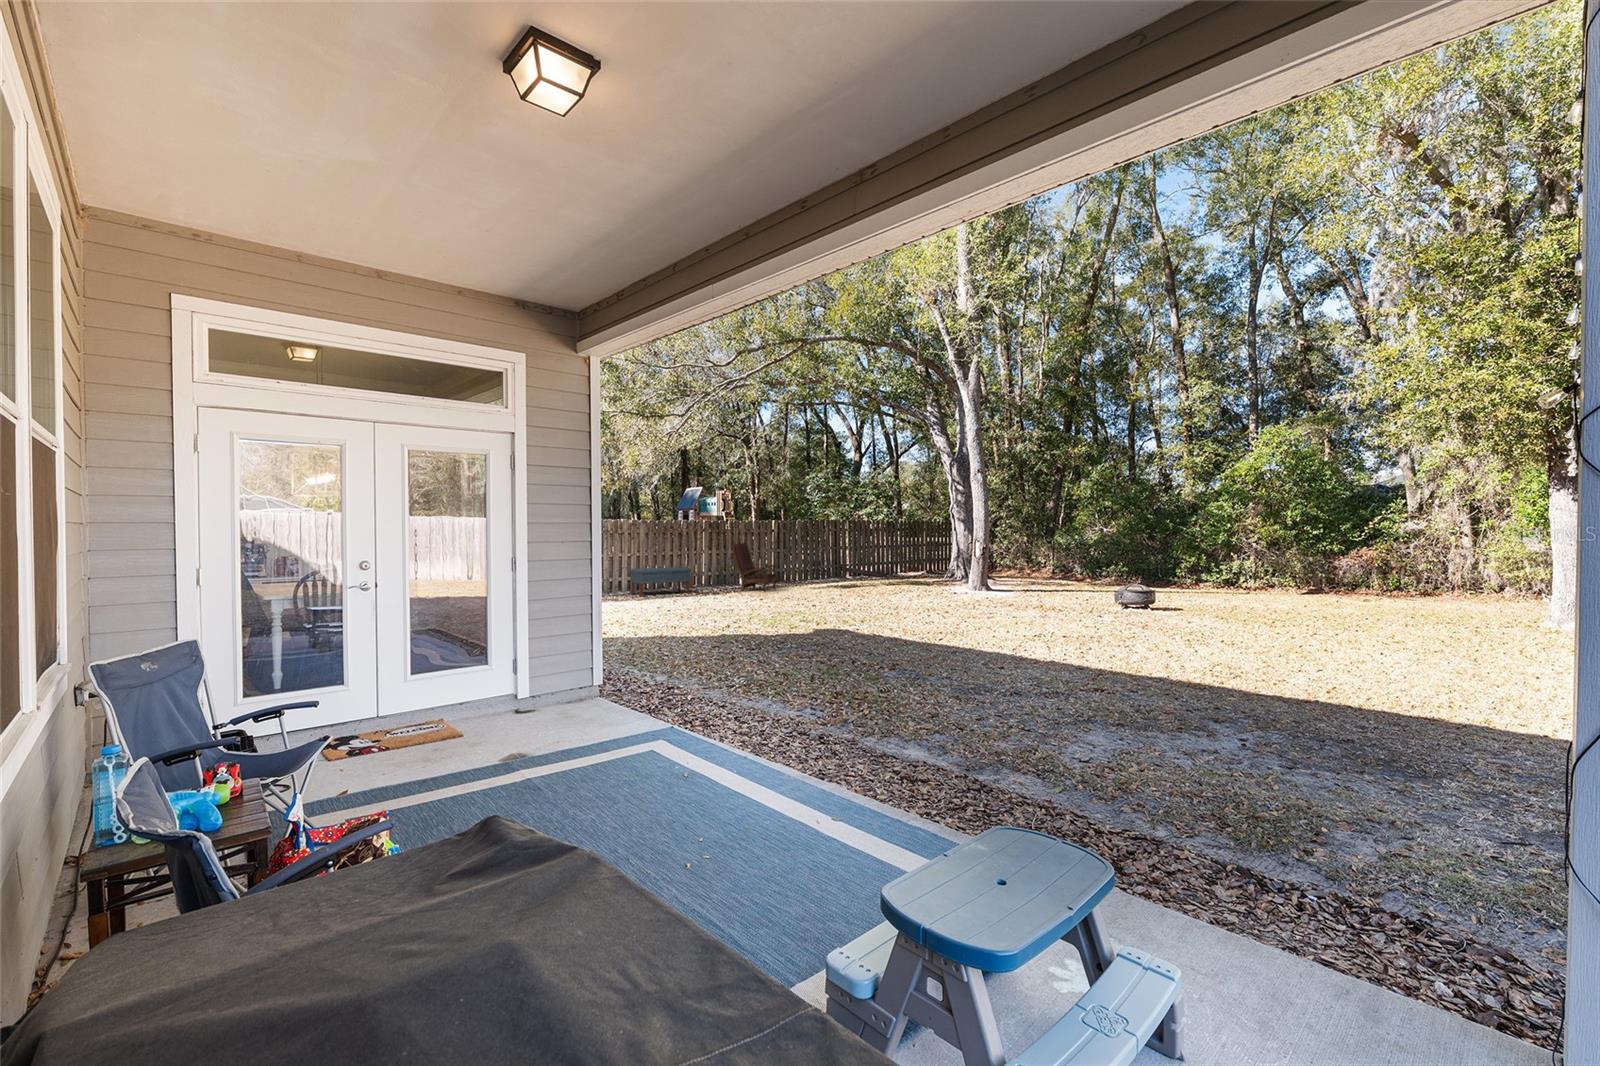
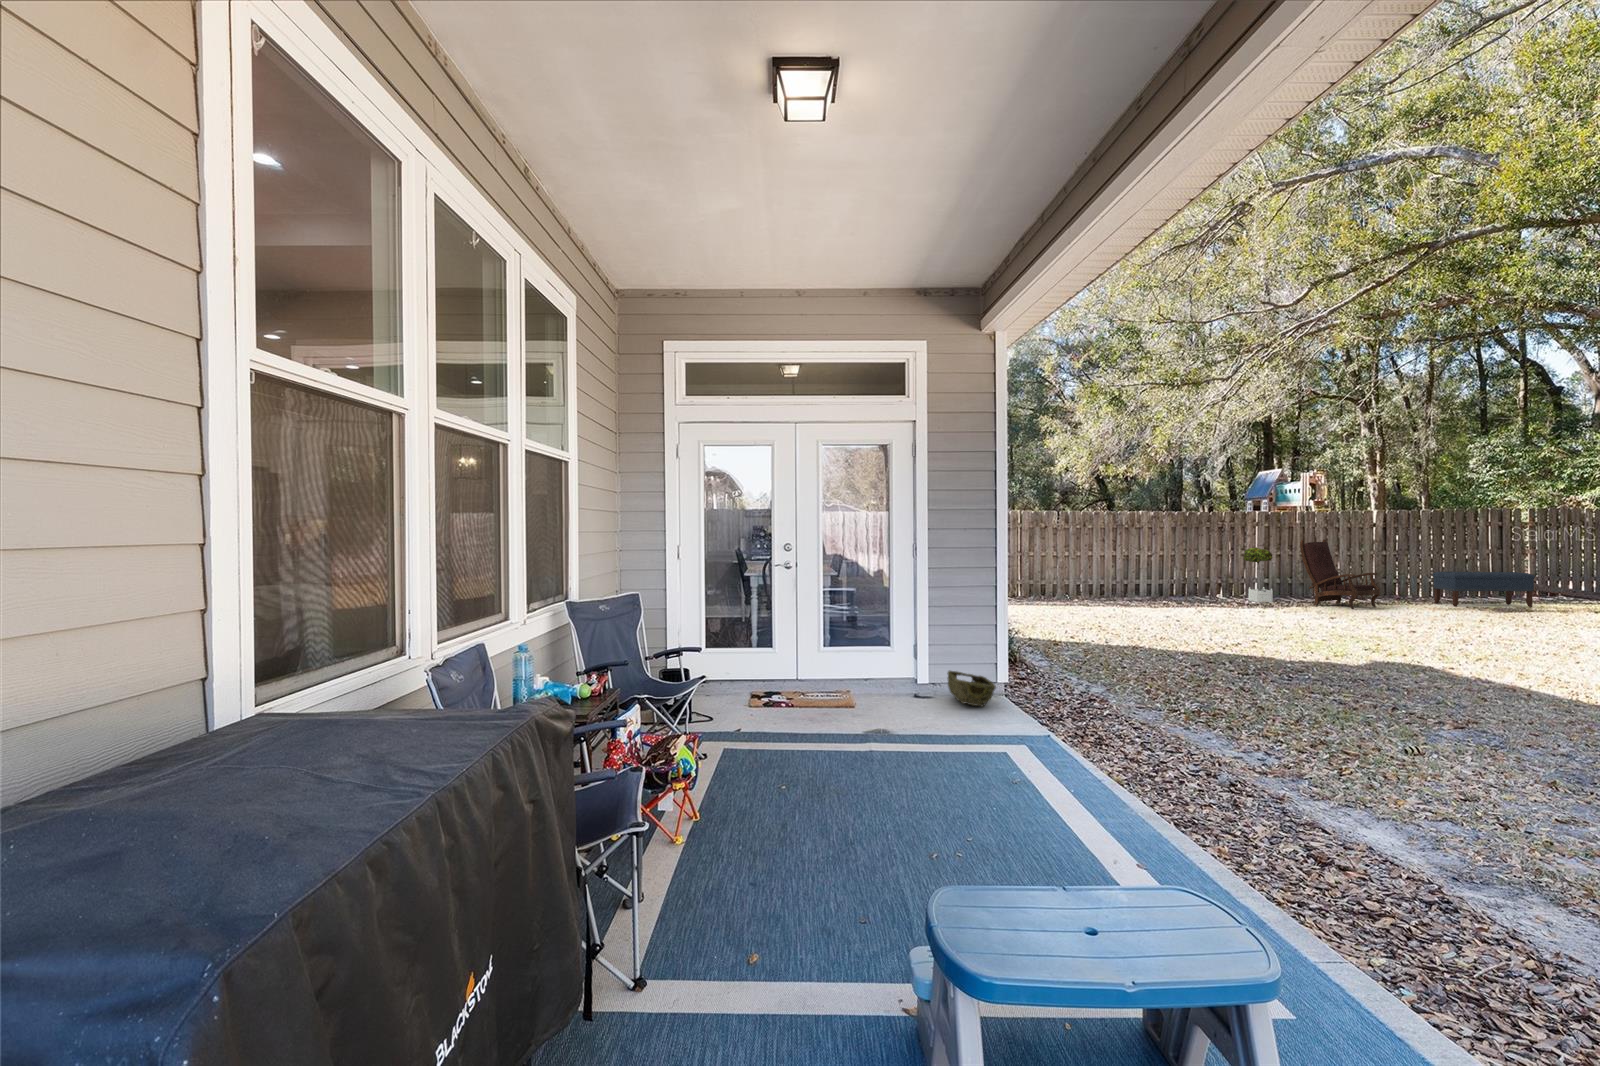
potted tree: none [696,548,715,591] -> present [1244,547,1273,602]
bench: present [630,567,691,597] -> present [1433,572,1535,607]
woven basket: none [547,679,602,709] -> present [947,671,996,706]

